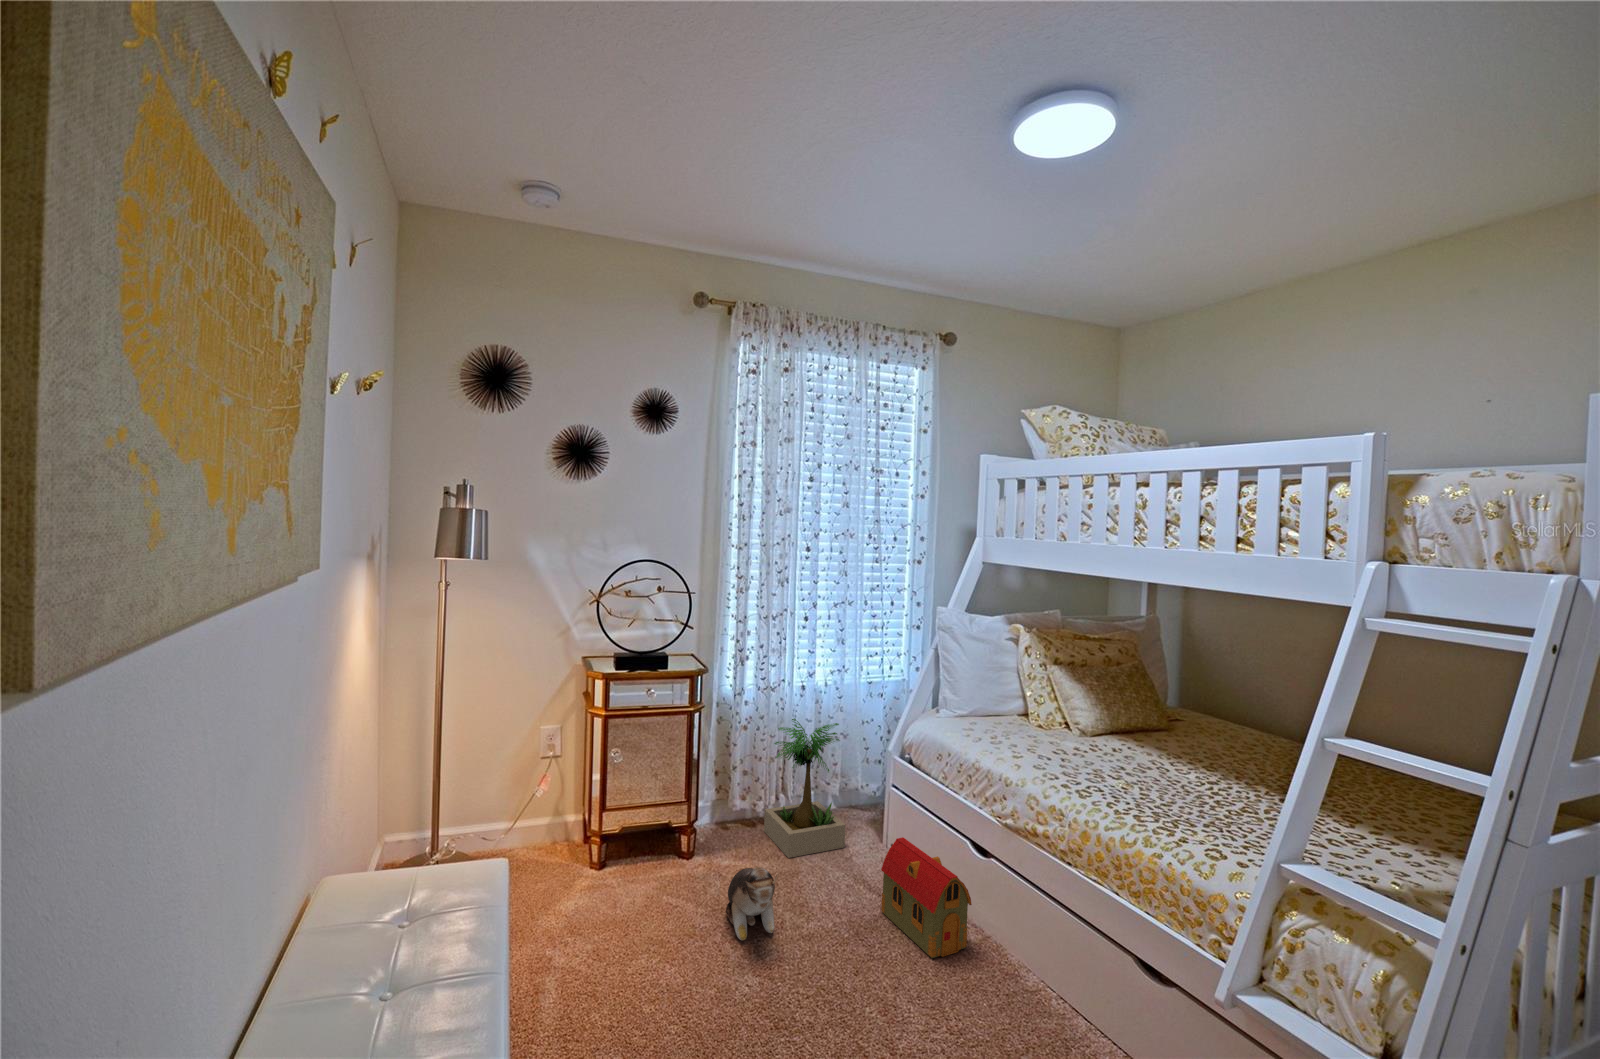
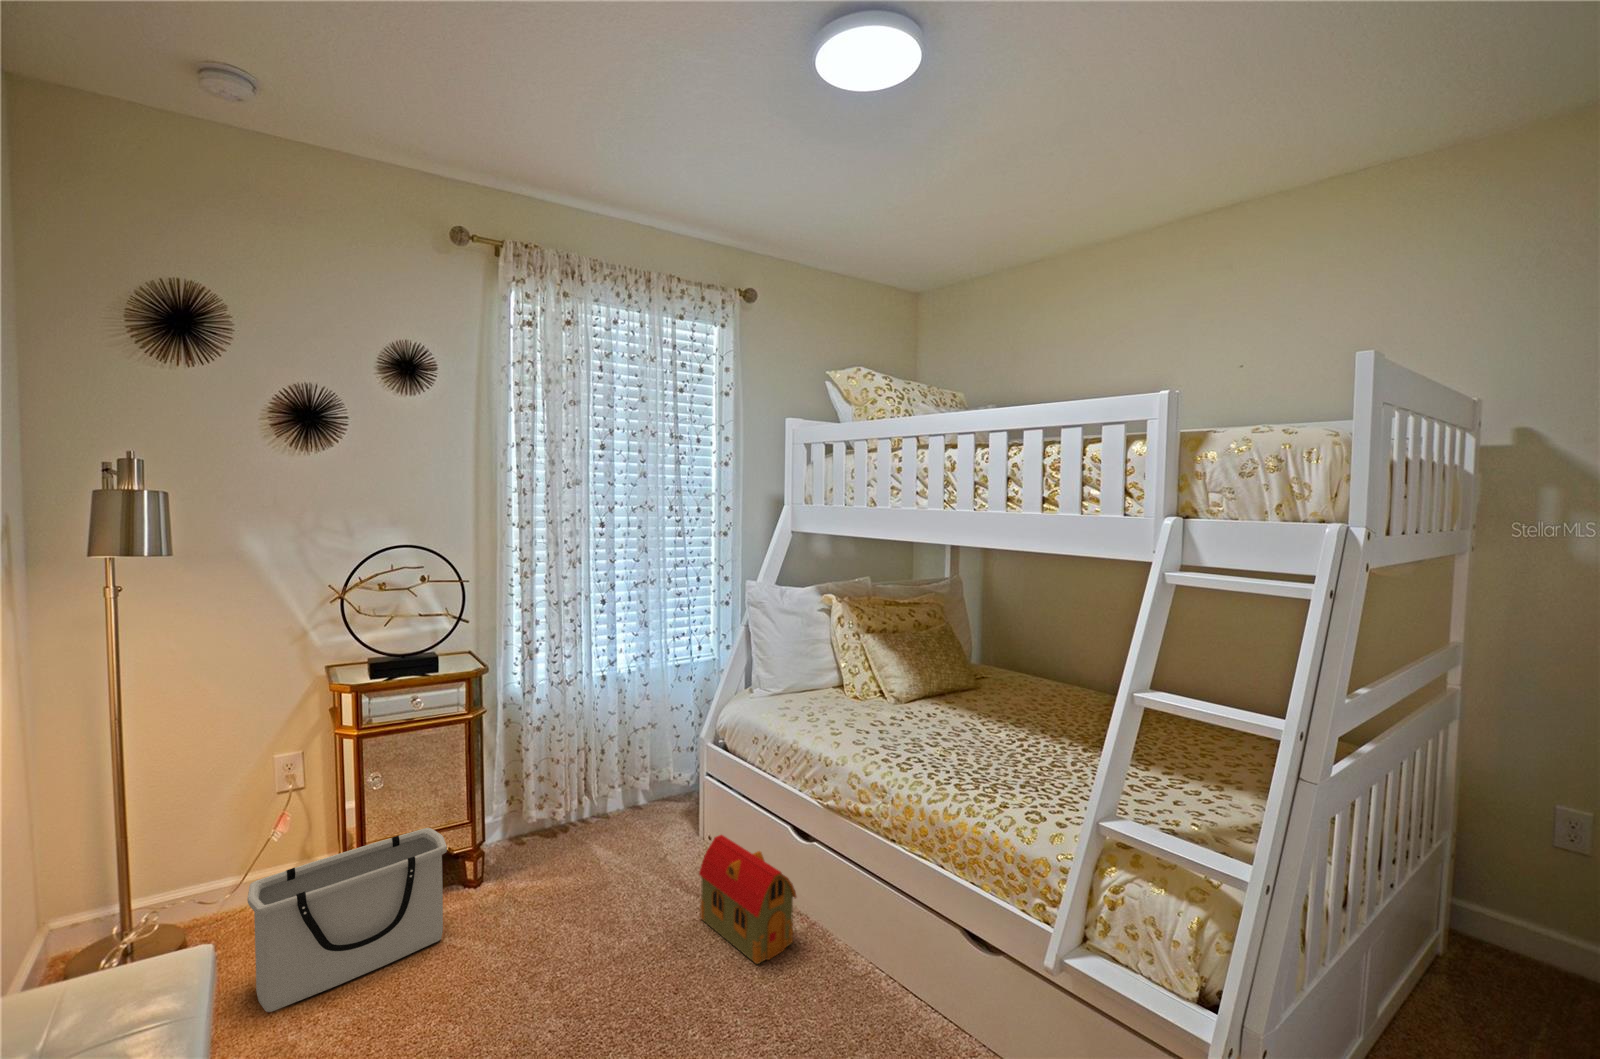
potted plant: present [764,718,845,858] -> none [565,712,661,873]
storage bin: none [541,794,676,914] -> present [247,828,447,1012]
plush toy: present [726,866,779,941] -> none [516,902,578,993]

